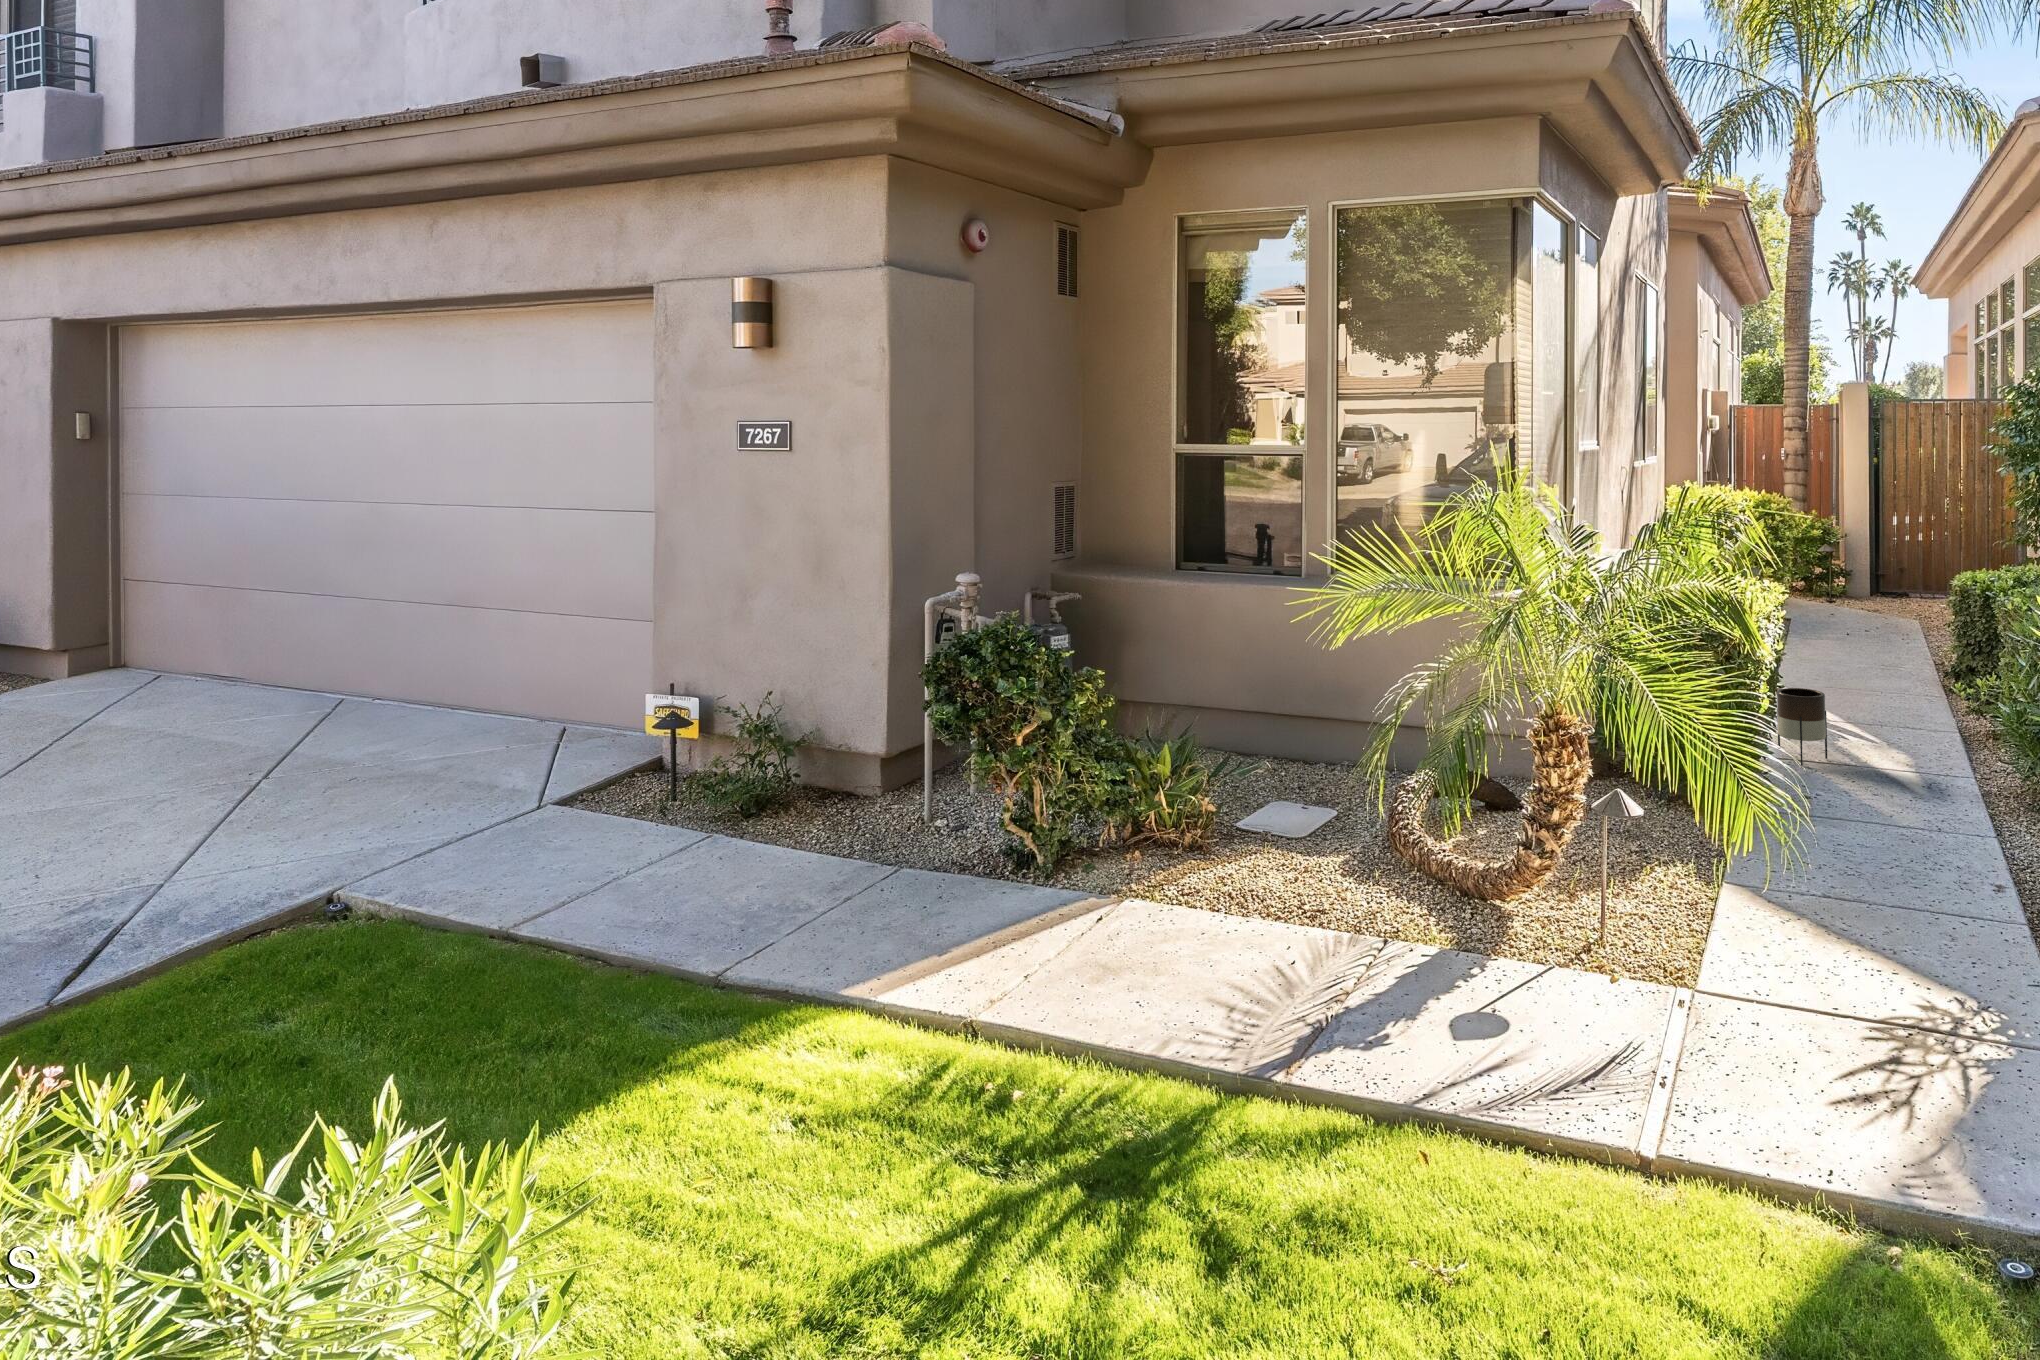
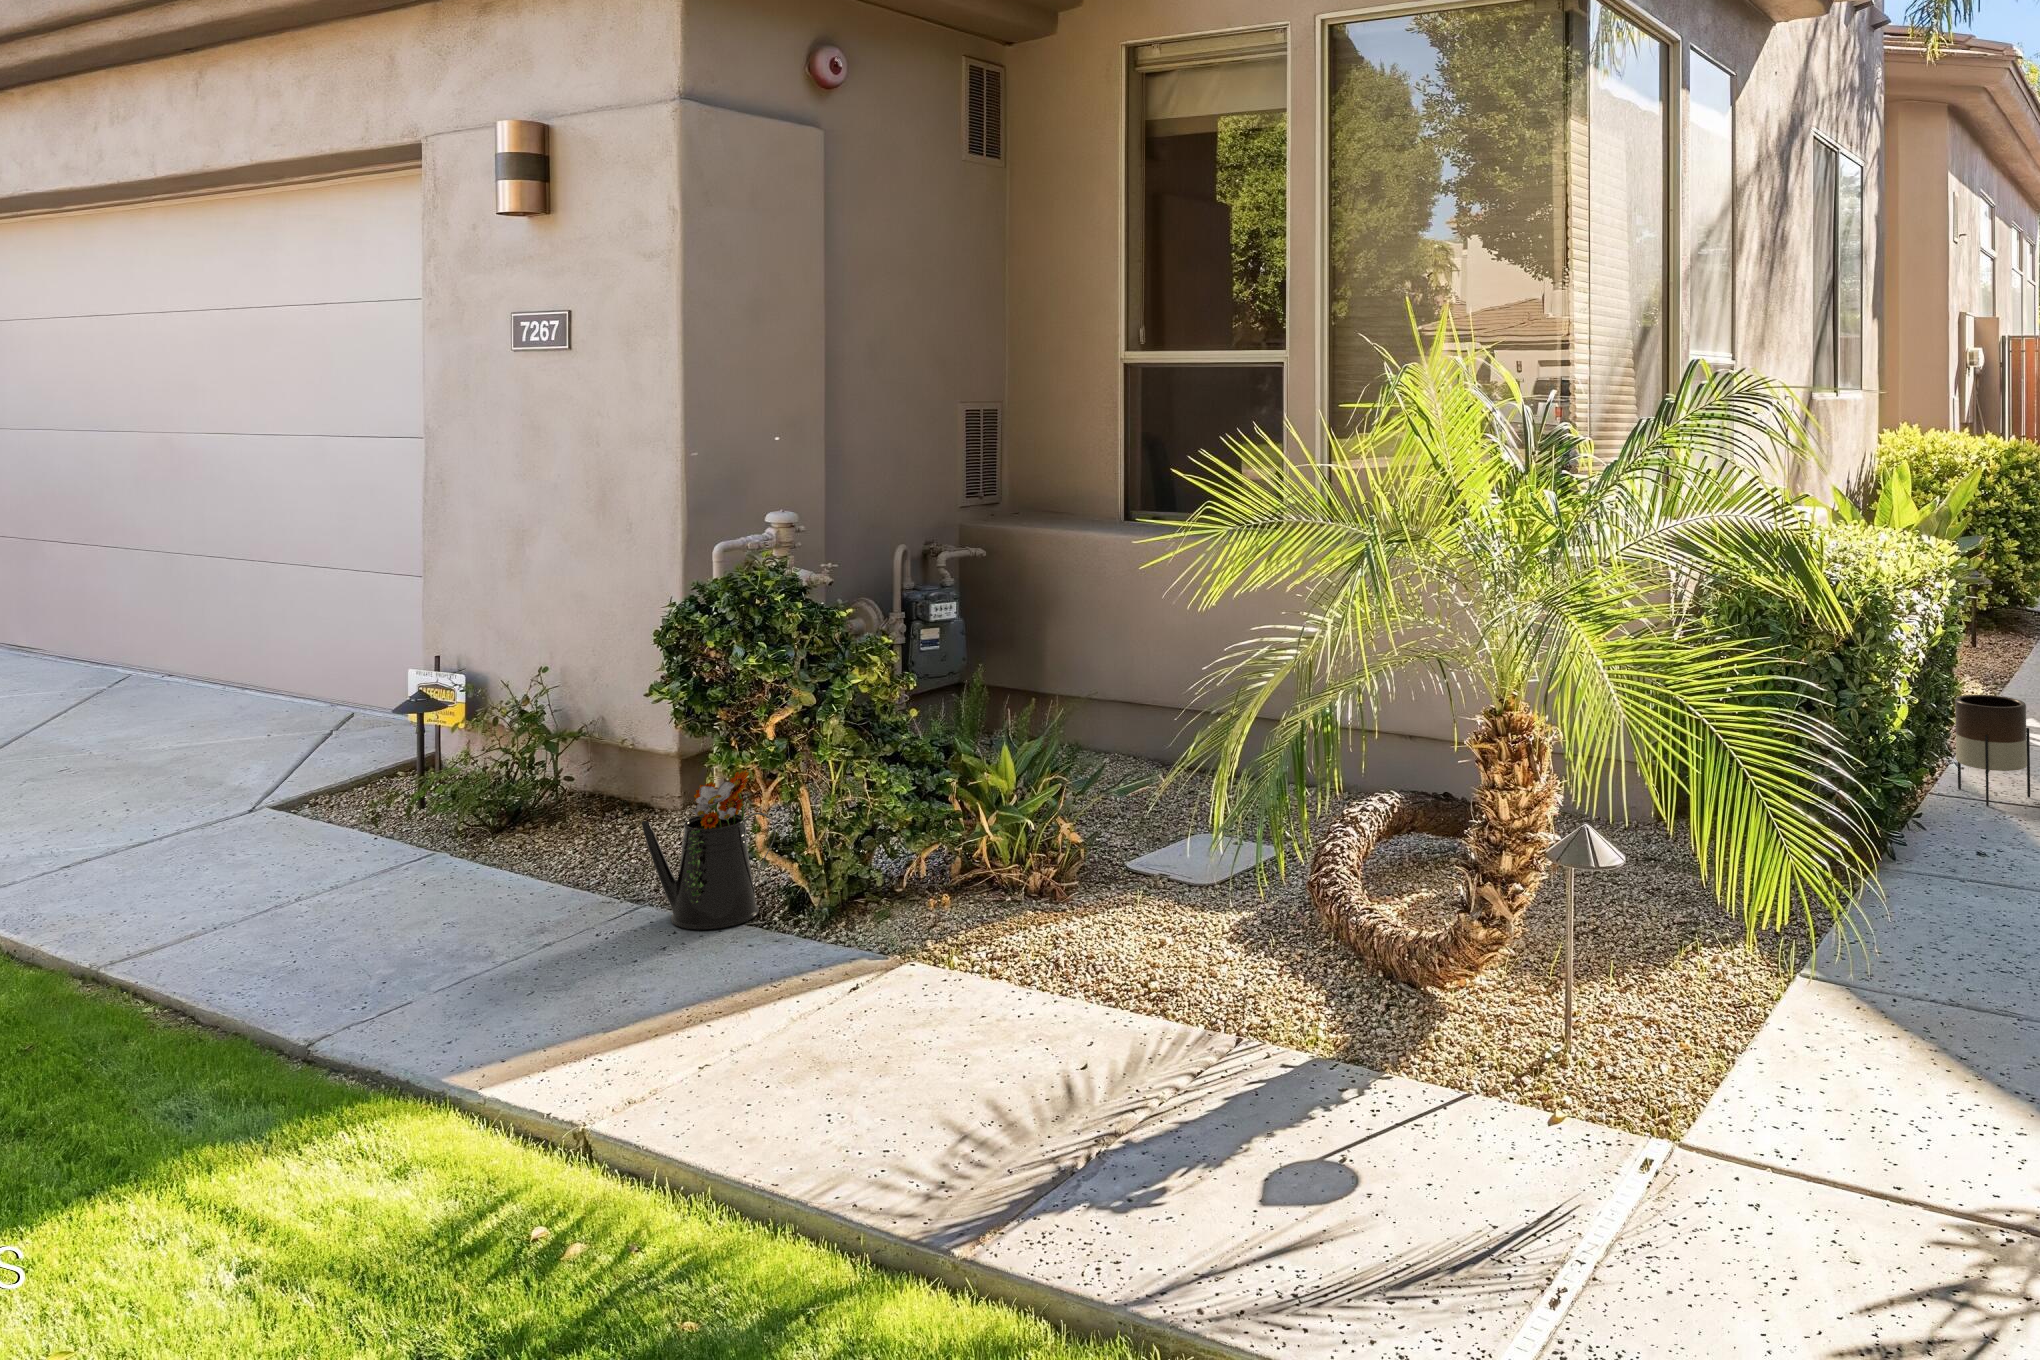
watering can: none [909,768,1003,889] -> present [642,770,776,930]

